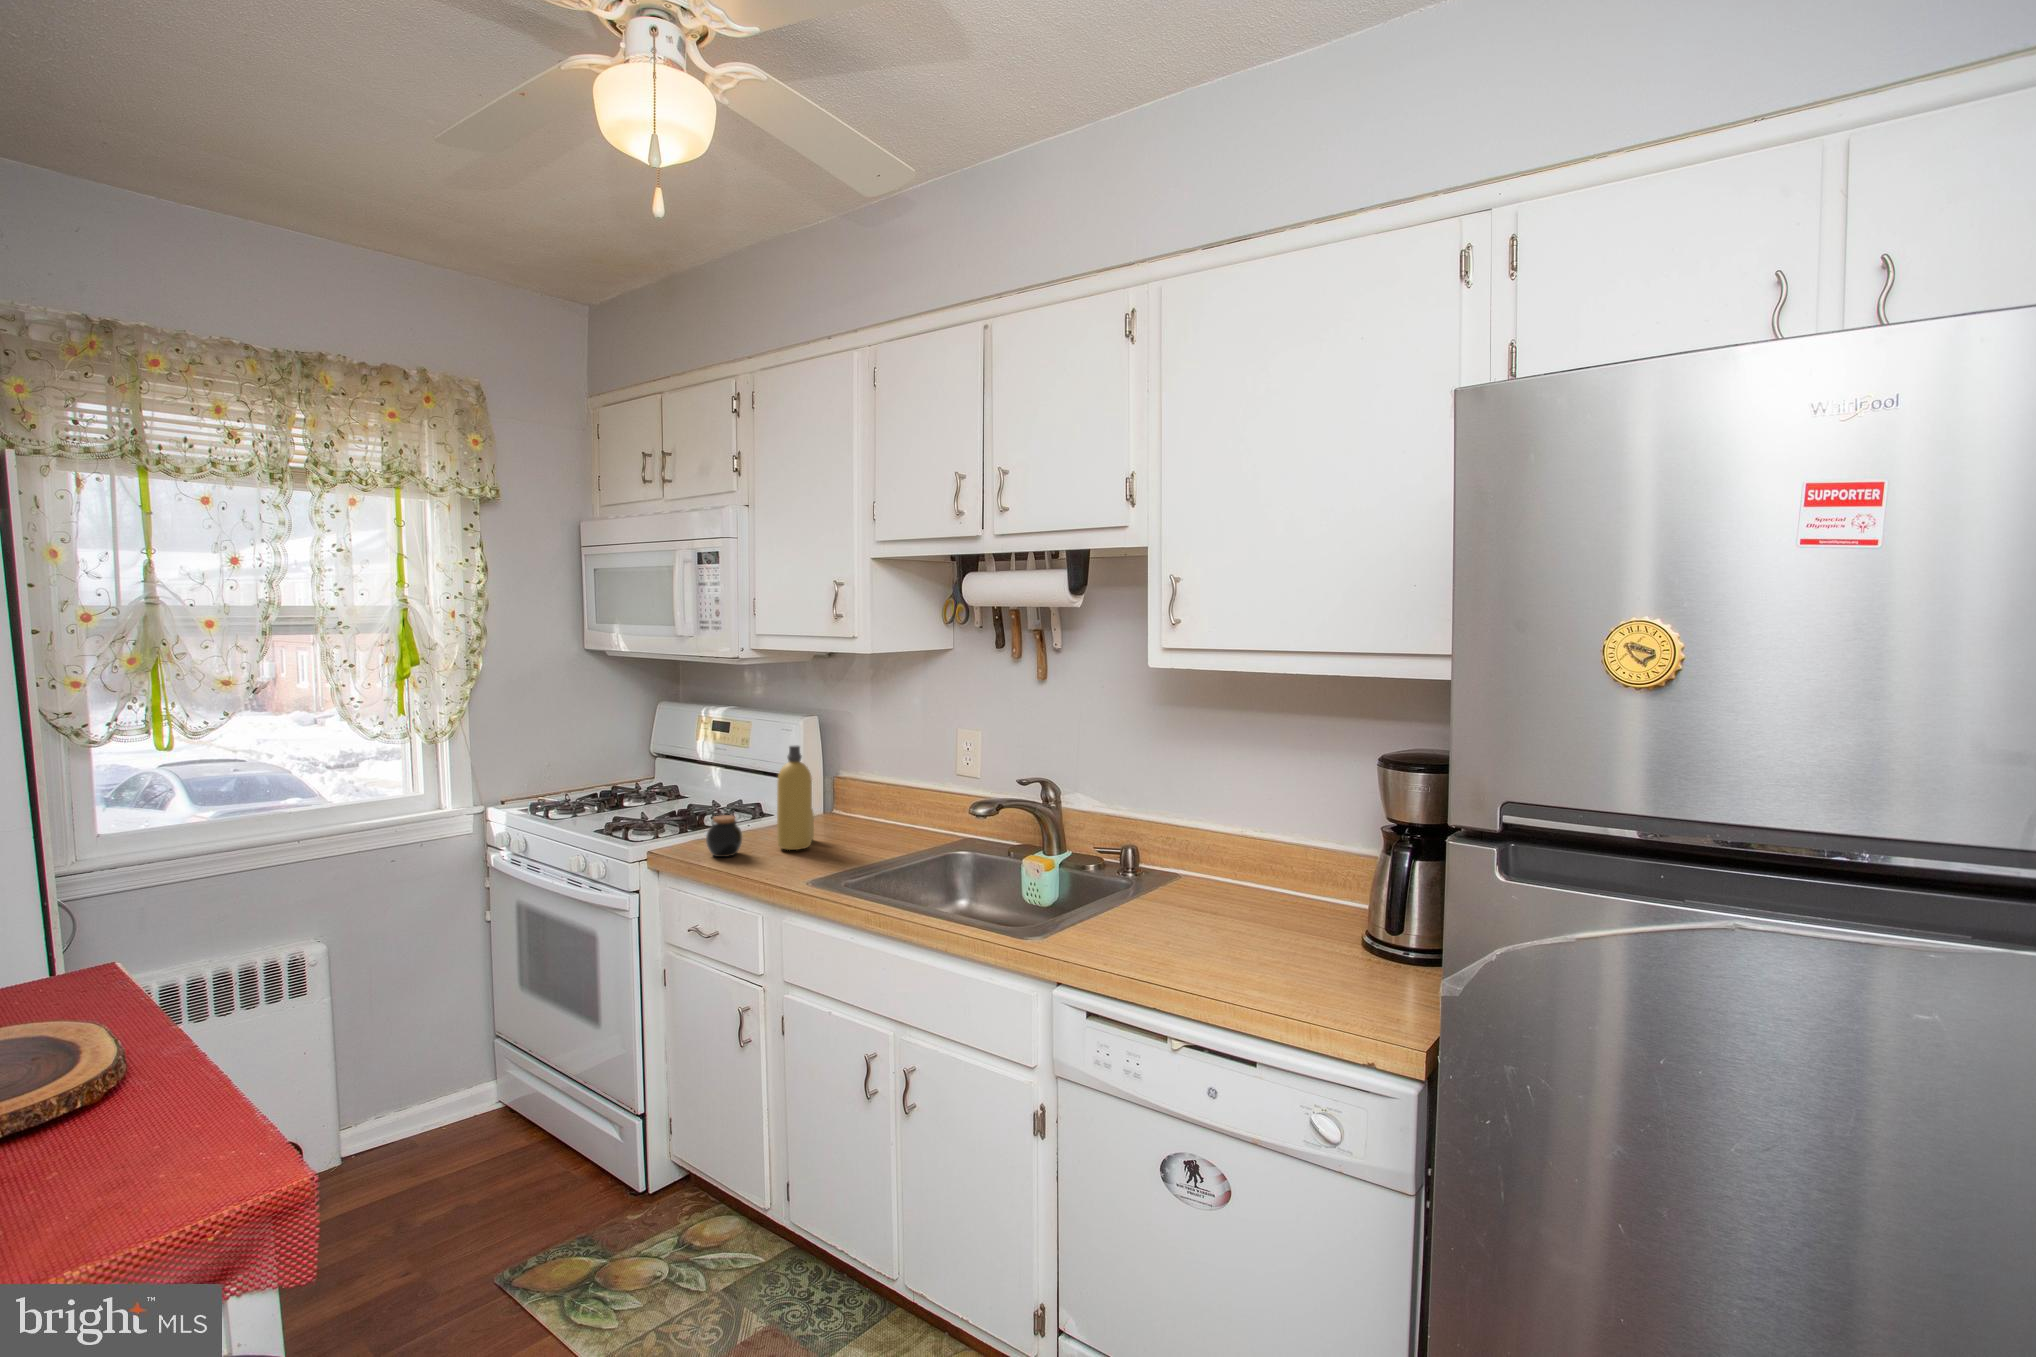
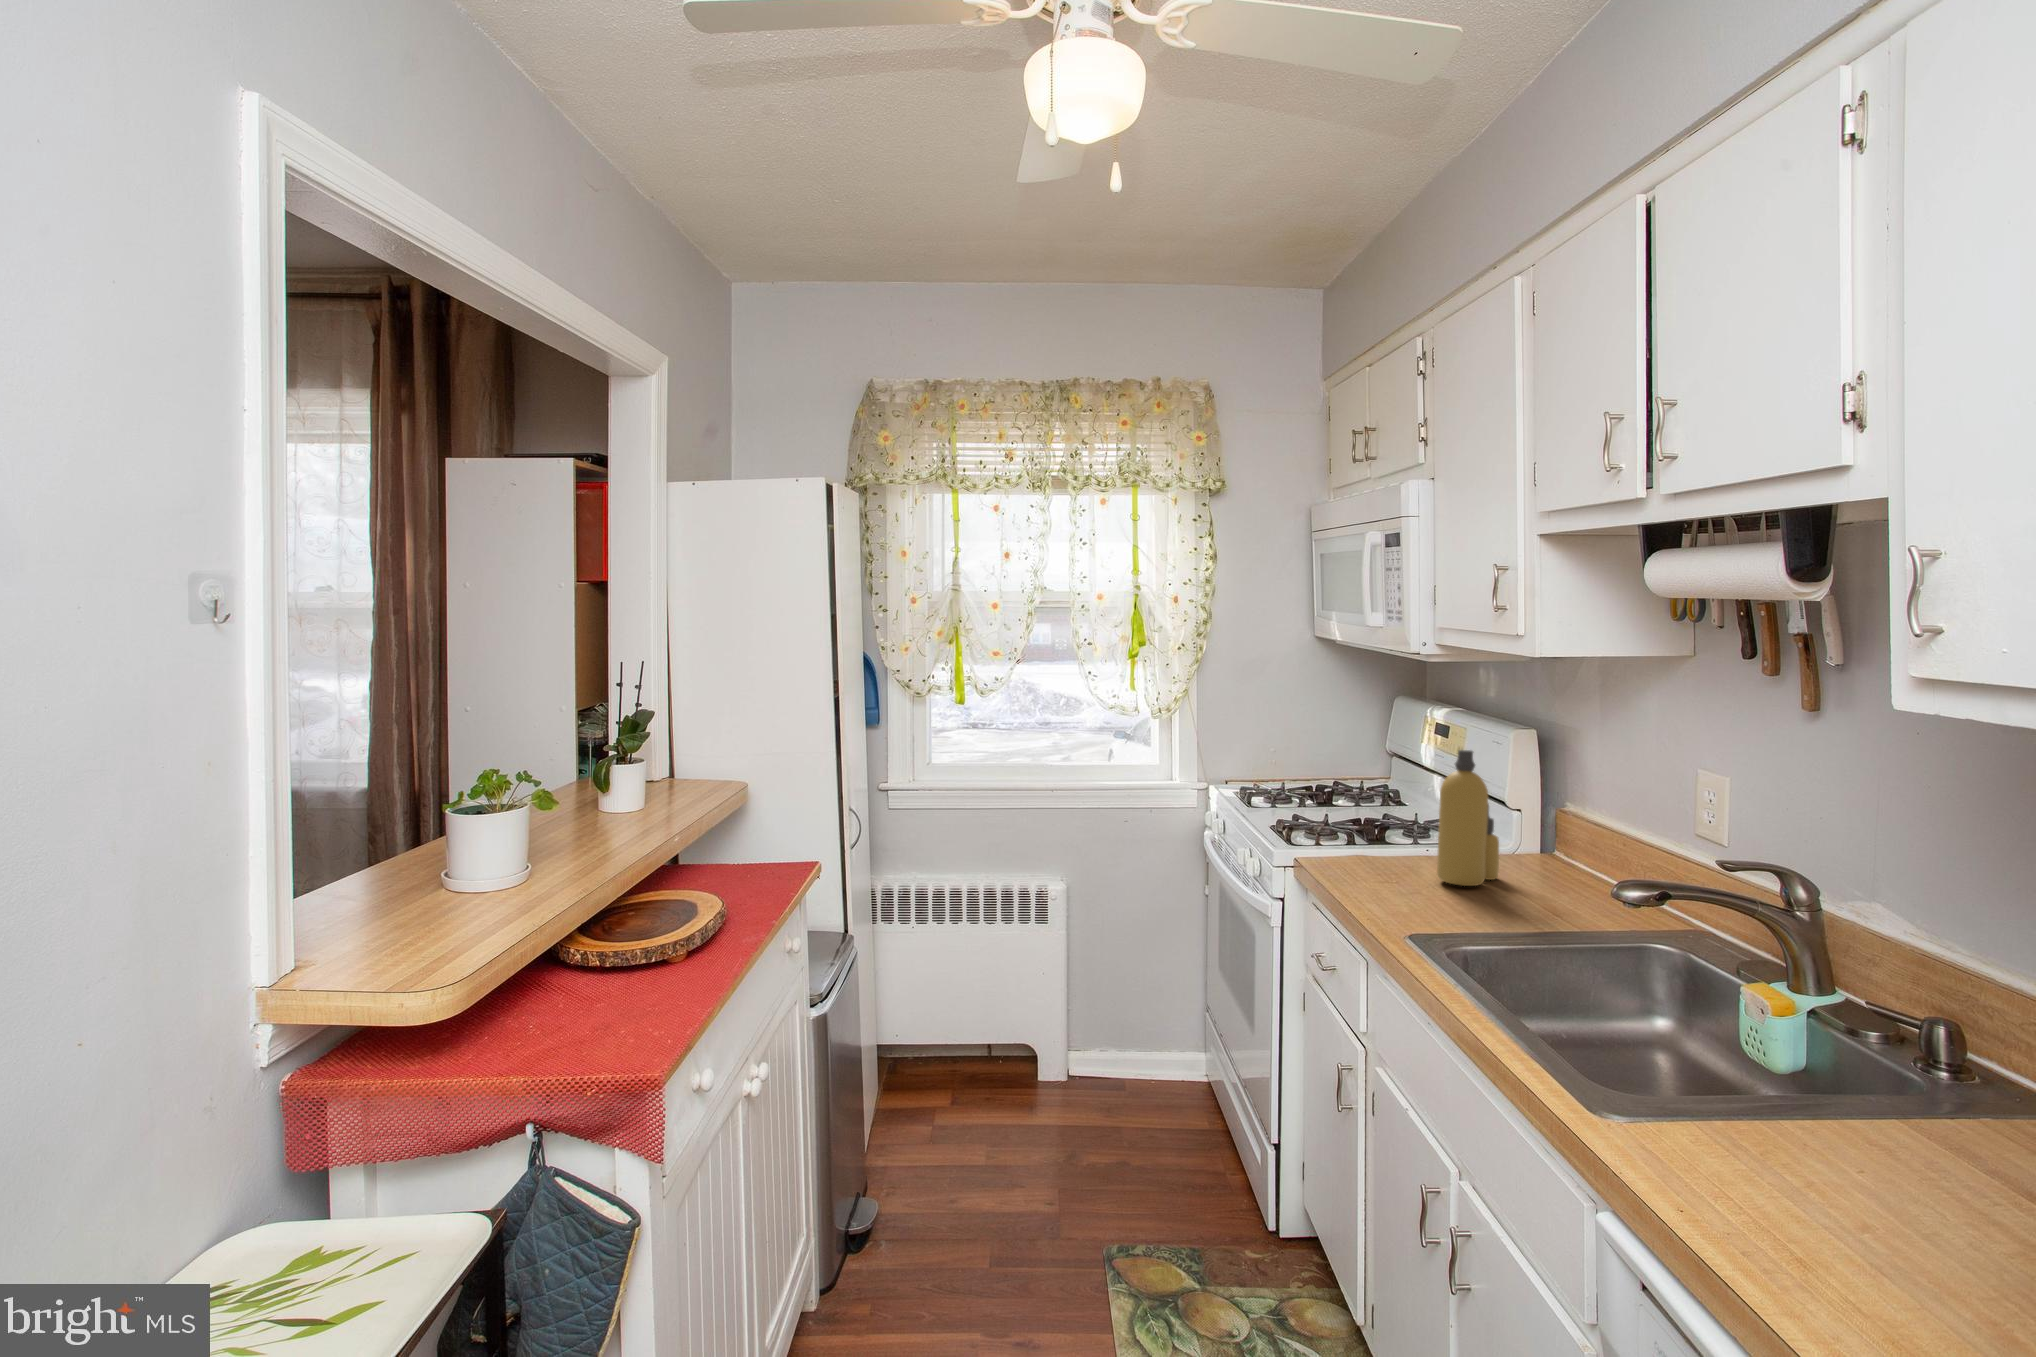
jar: present [706,815,742,857] -> none [1345,825,1390,876]

